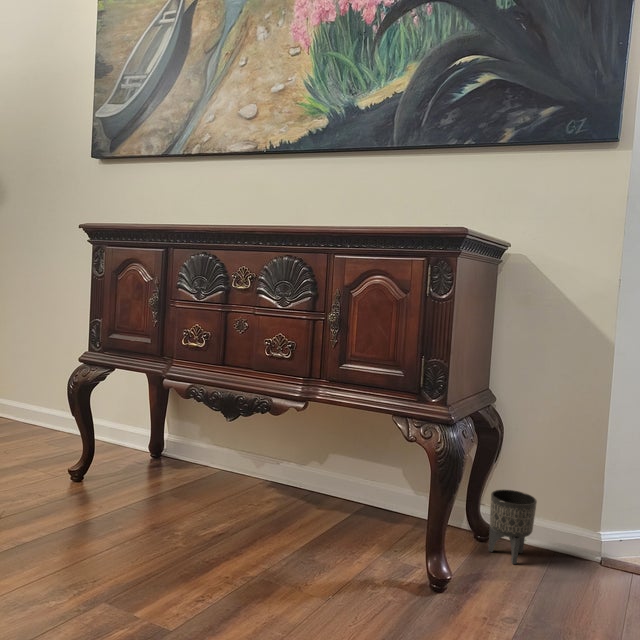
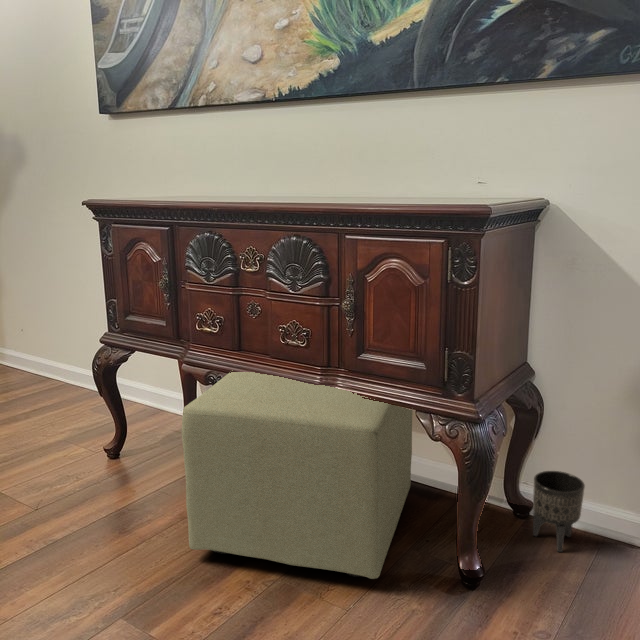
ottoman: none [165,377,381,577] -> present [182,372,413,579]

